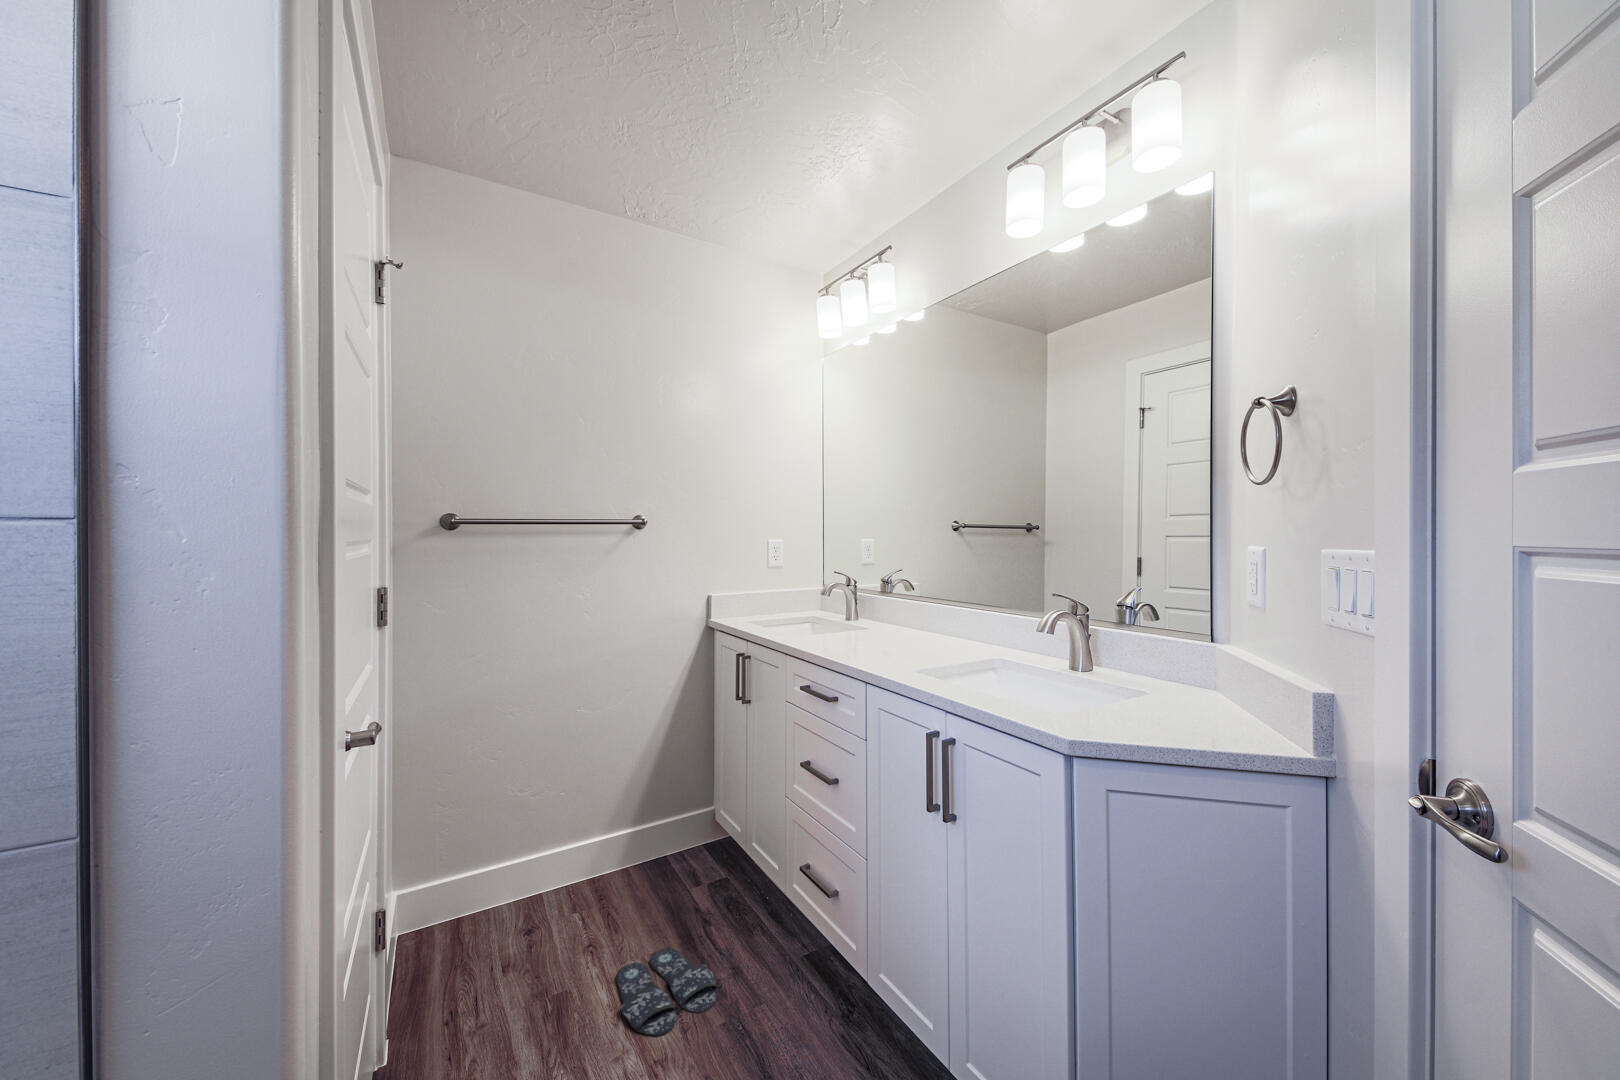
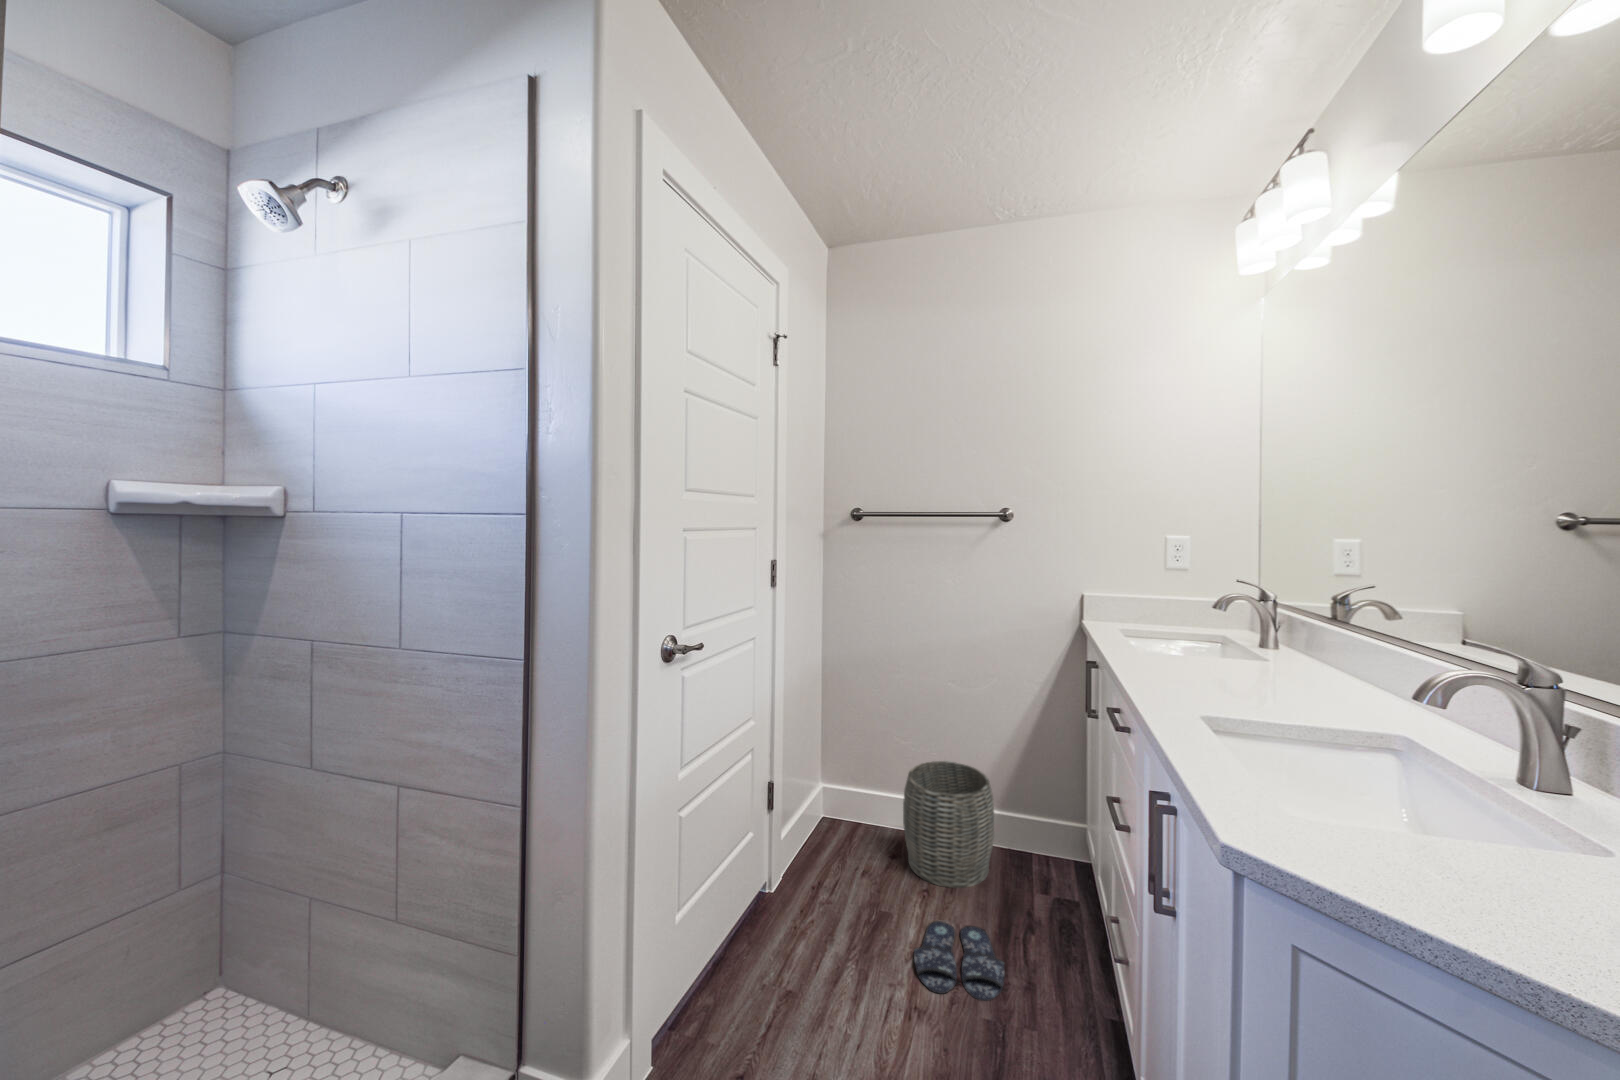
woven basket: none [541,792,646,937] -> present [903,761,994,888]

